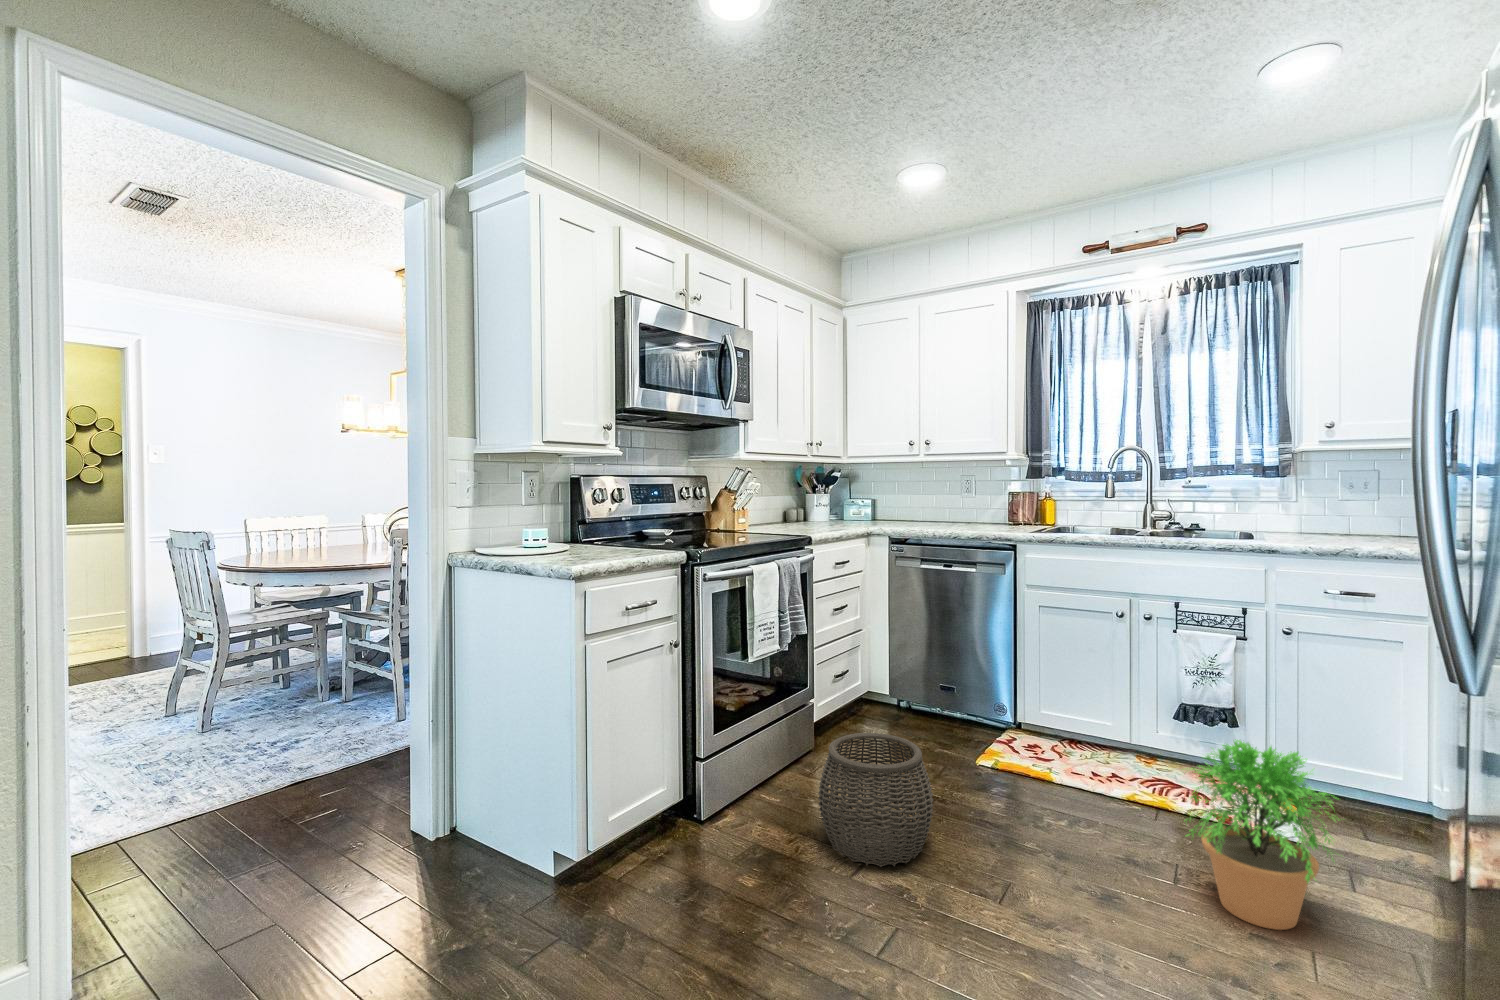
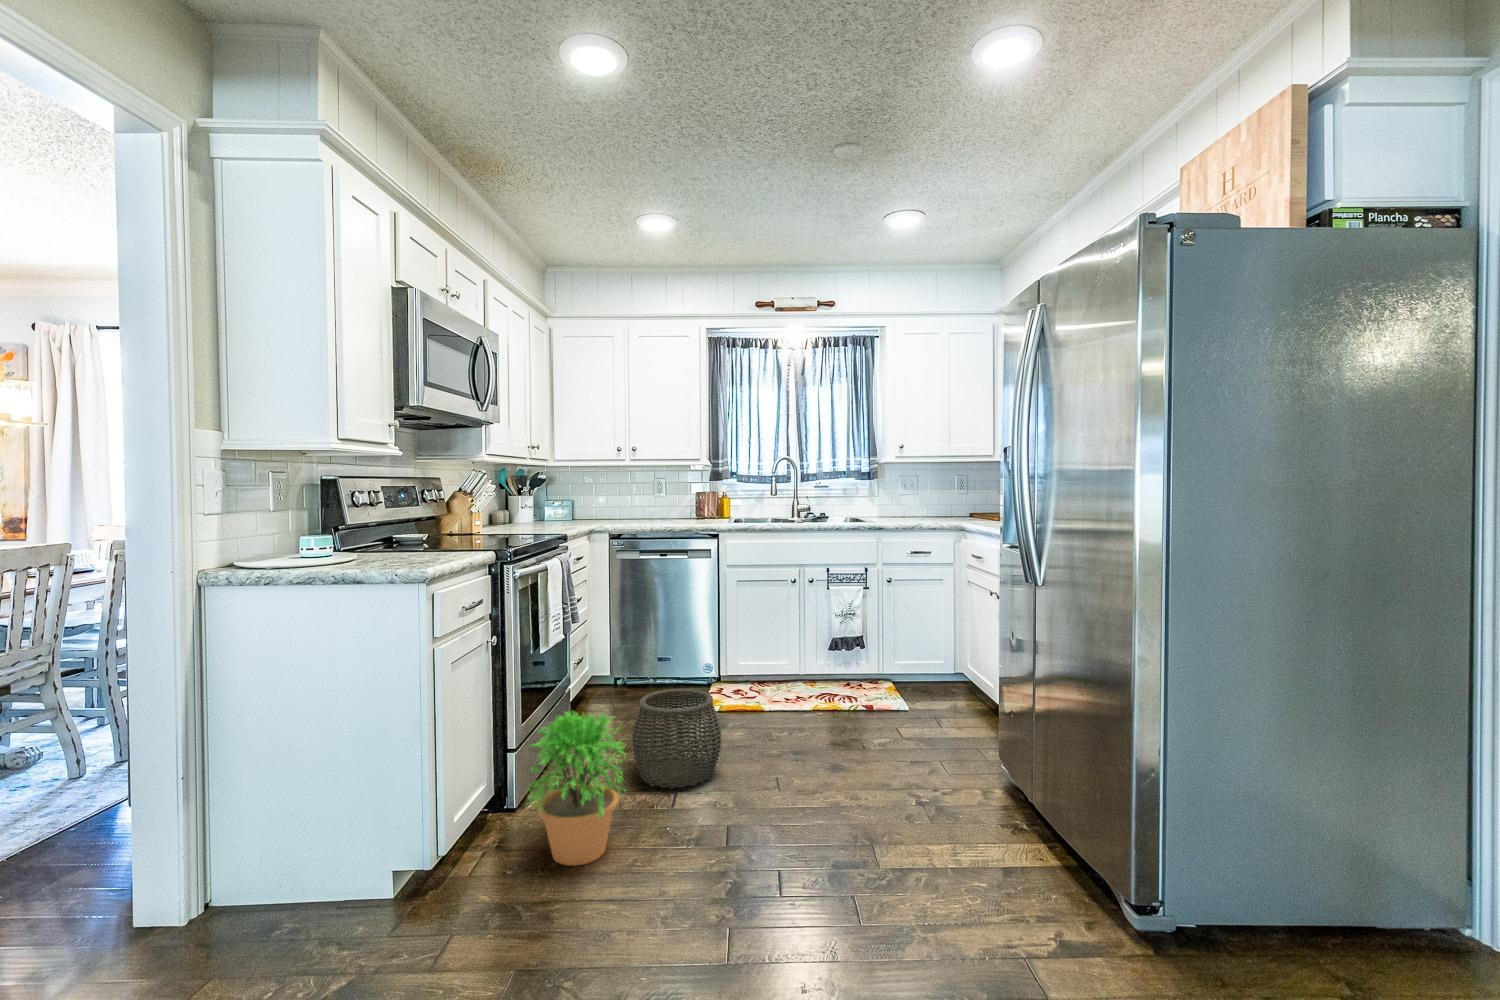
potted plant: present [1186,740,1333,930] -> present [529,712,625,866]

